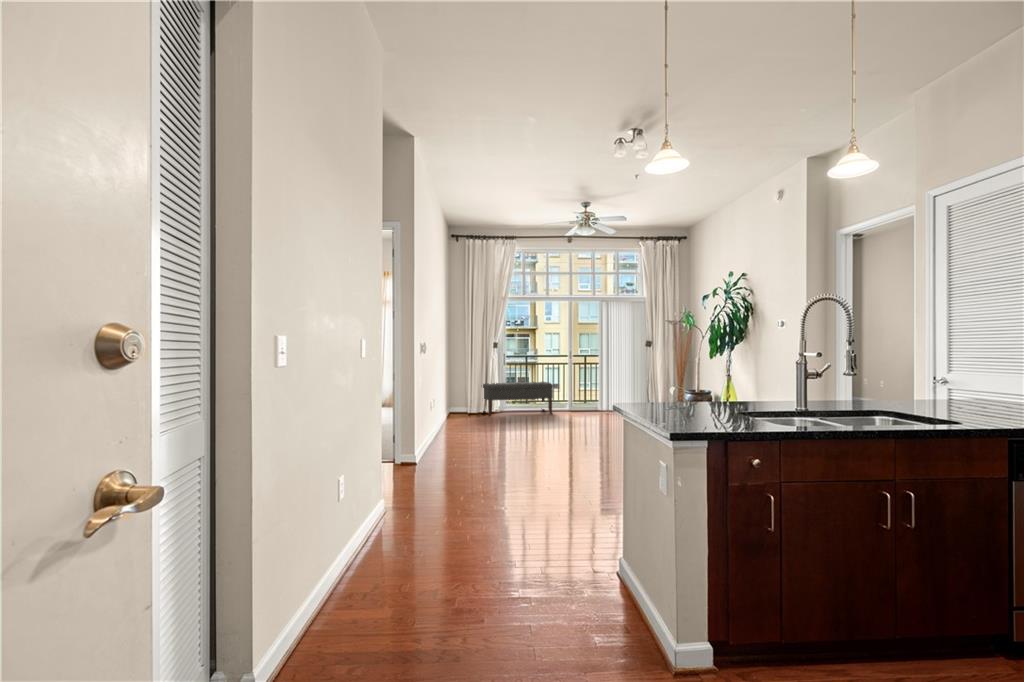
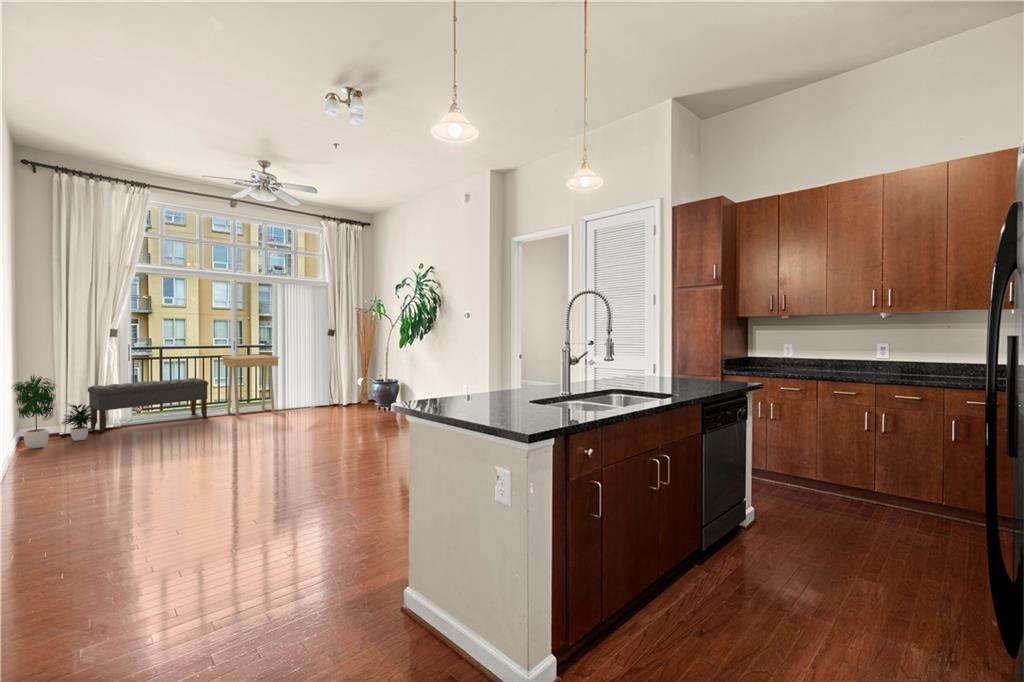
side table: none [562,364,605,415] -> present [221,355,279,417]
potted plant: none [447,371,490,420] -> present [12,375,96,449]

